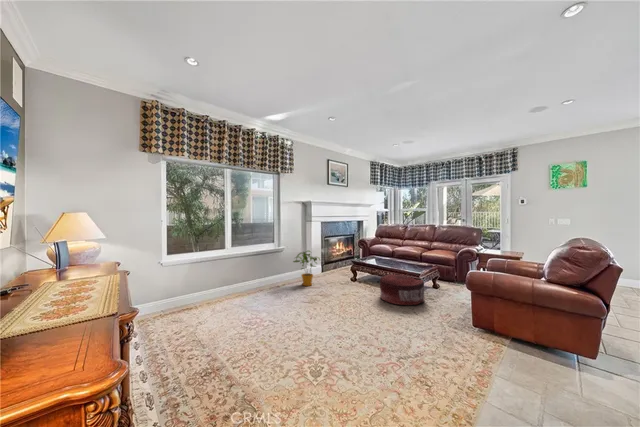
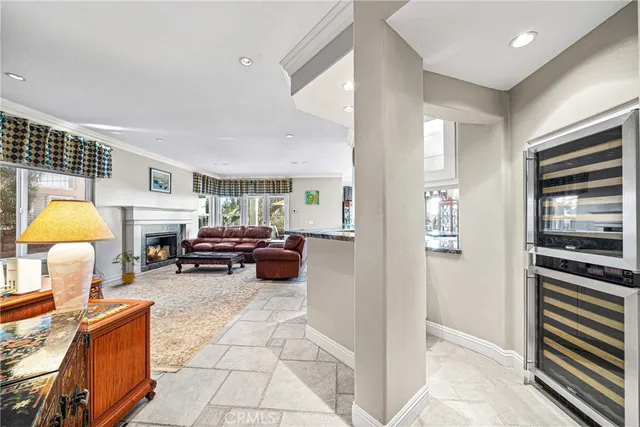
pouf: present [380,274,424,305] -> none [200,261,235,283]

